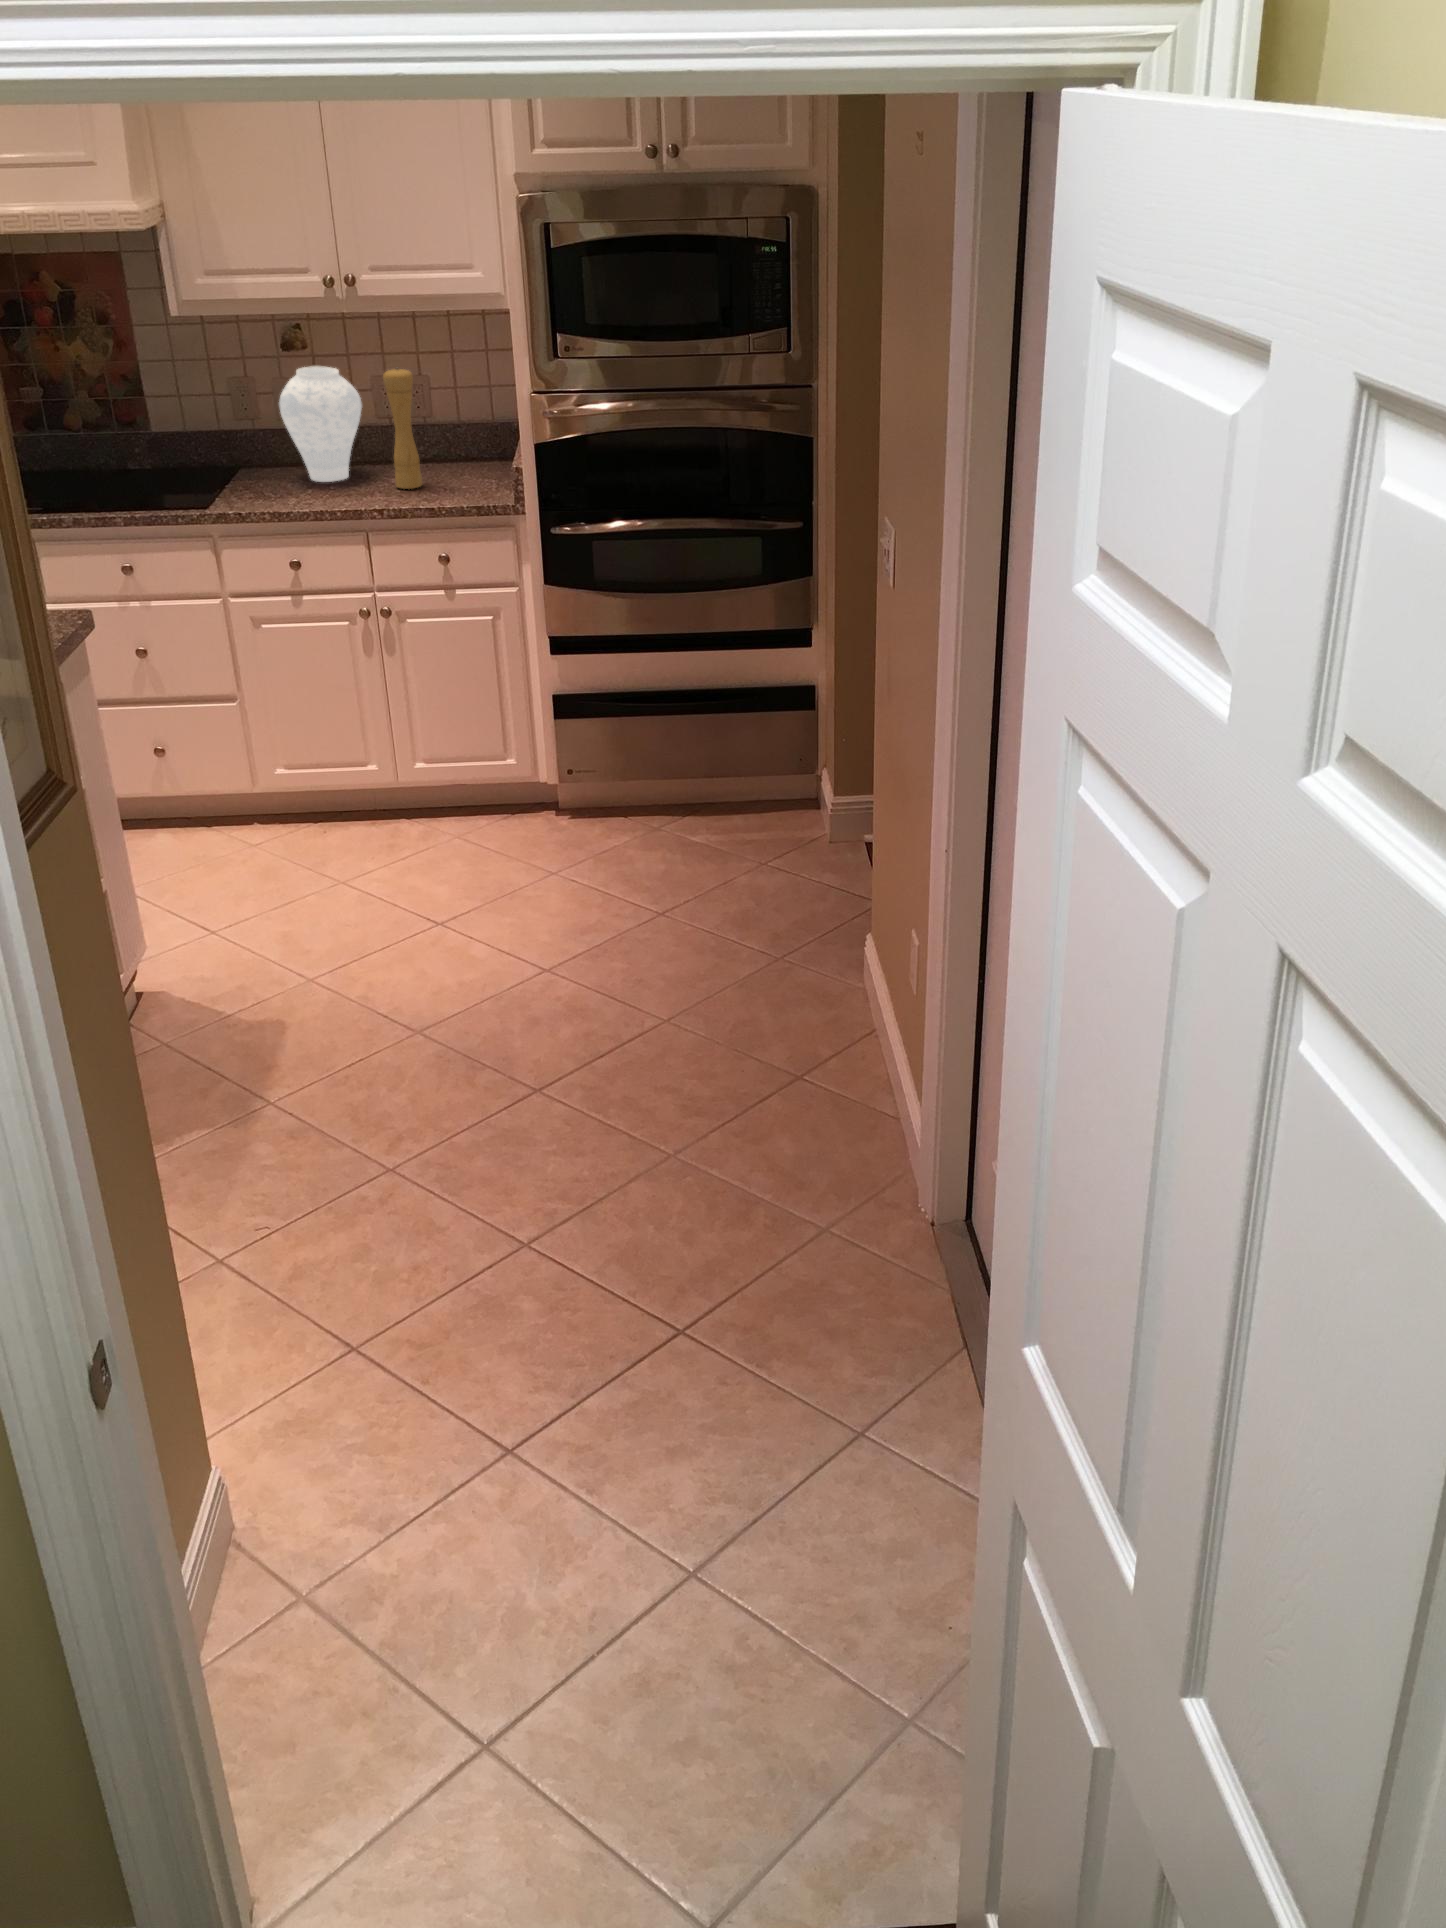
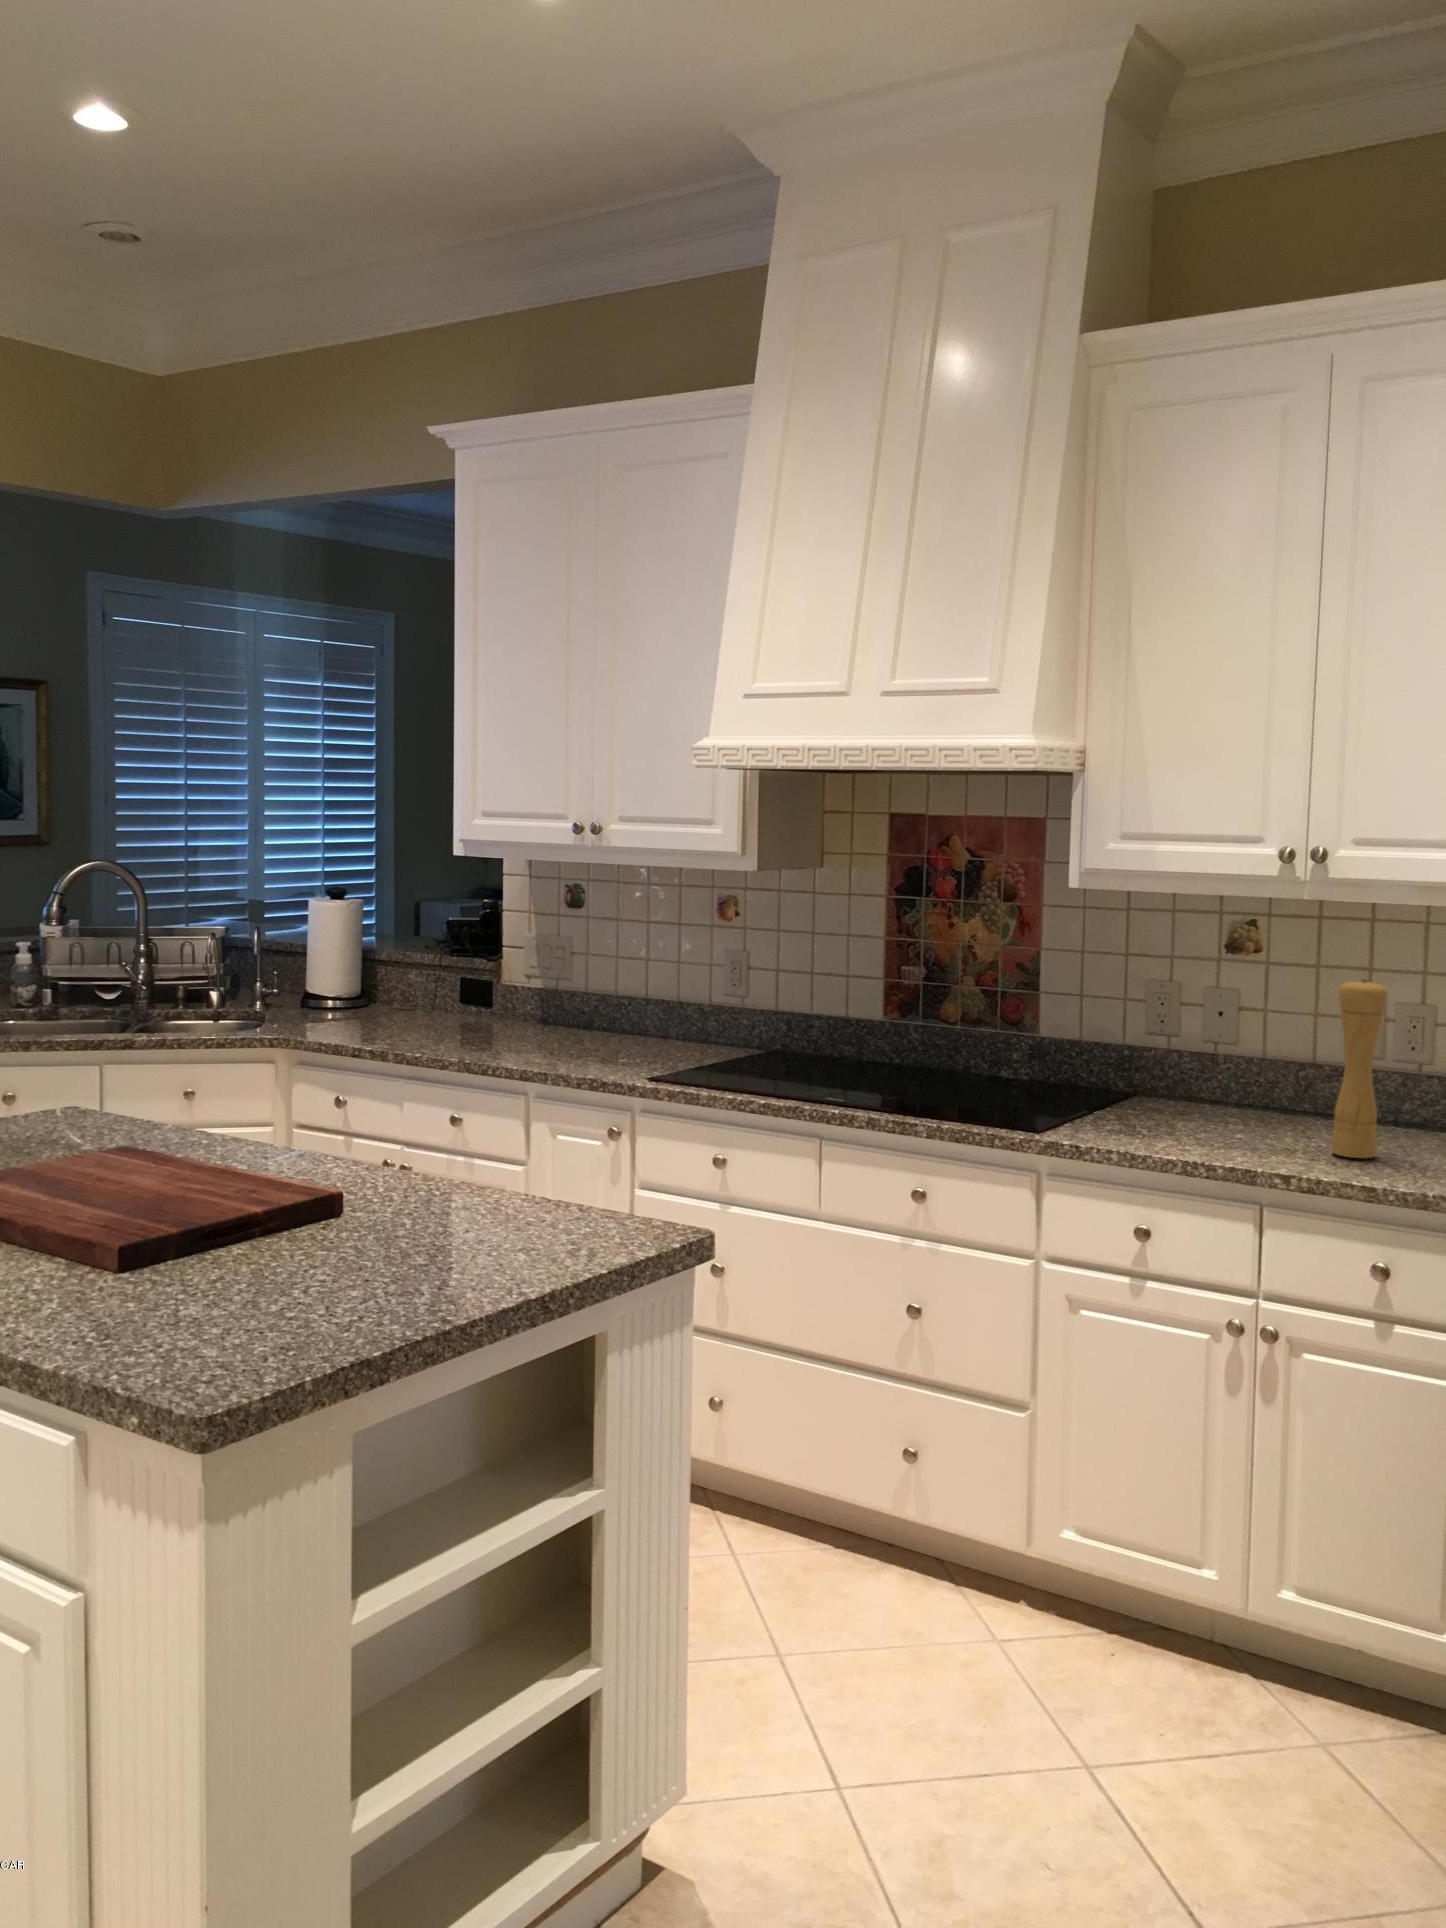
vase: present [279,366,362,482] -> none [1187,972,1310,1132]

